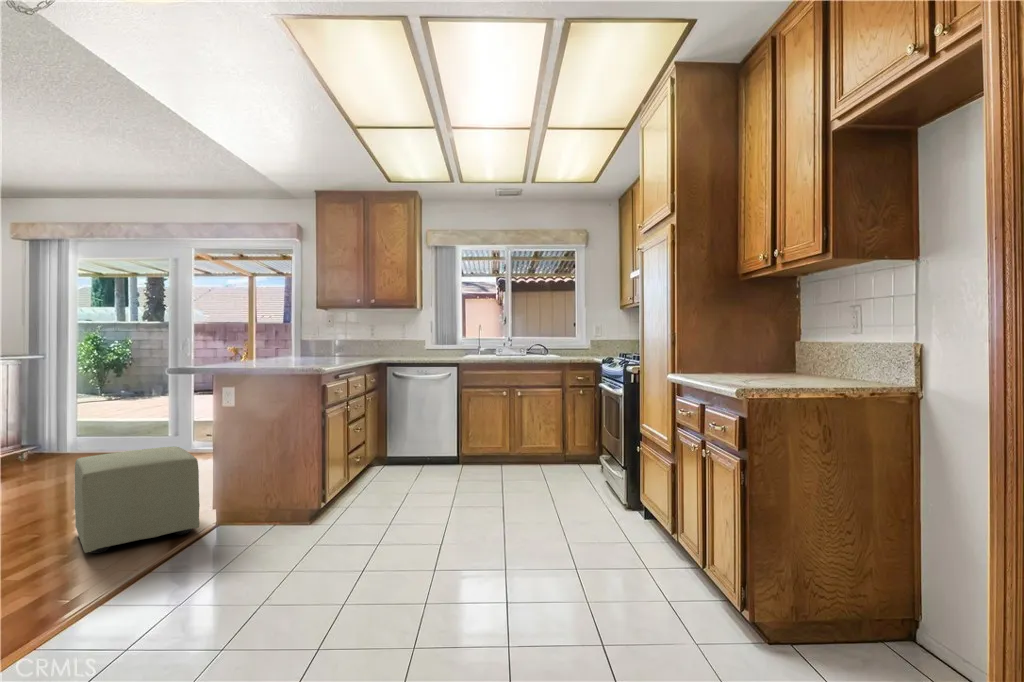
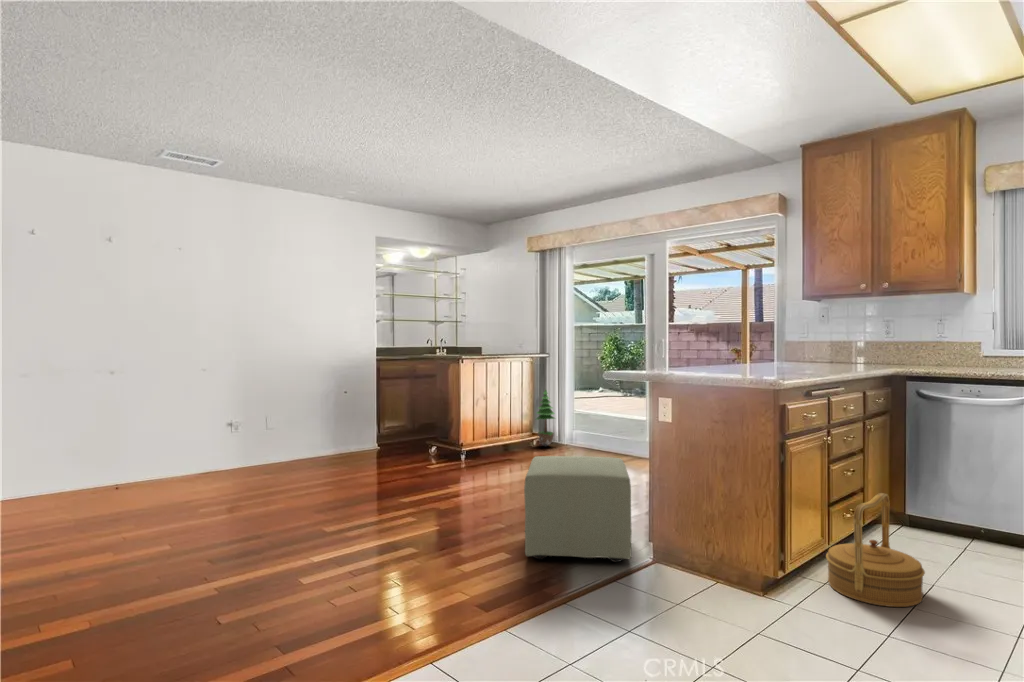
potted tree: none [24,394,55,459] -> present [536,390,555,446]
woven basket: none [349,439,405,509] -> present [826,493,925,607]

